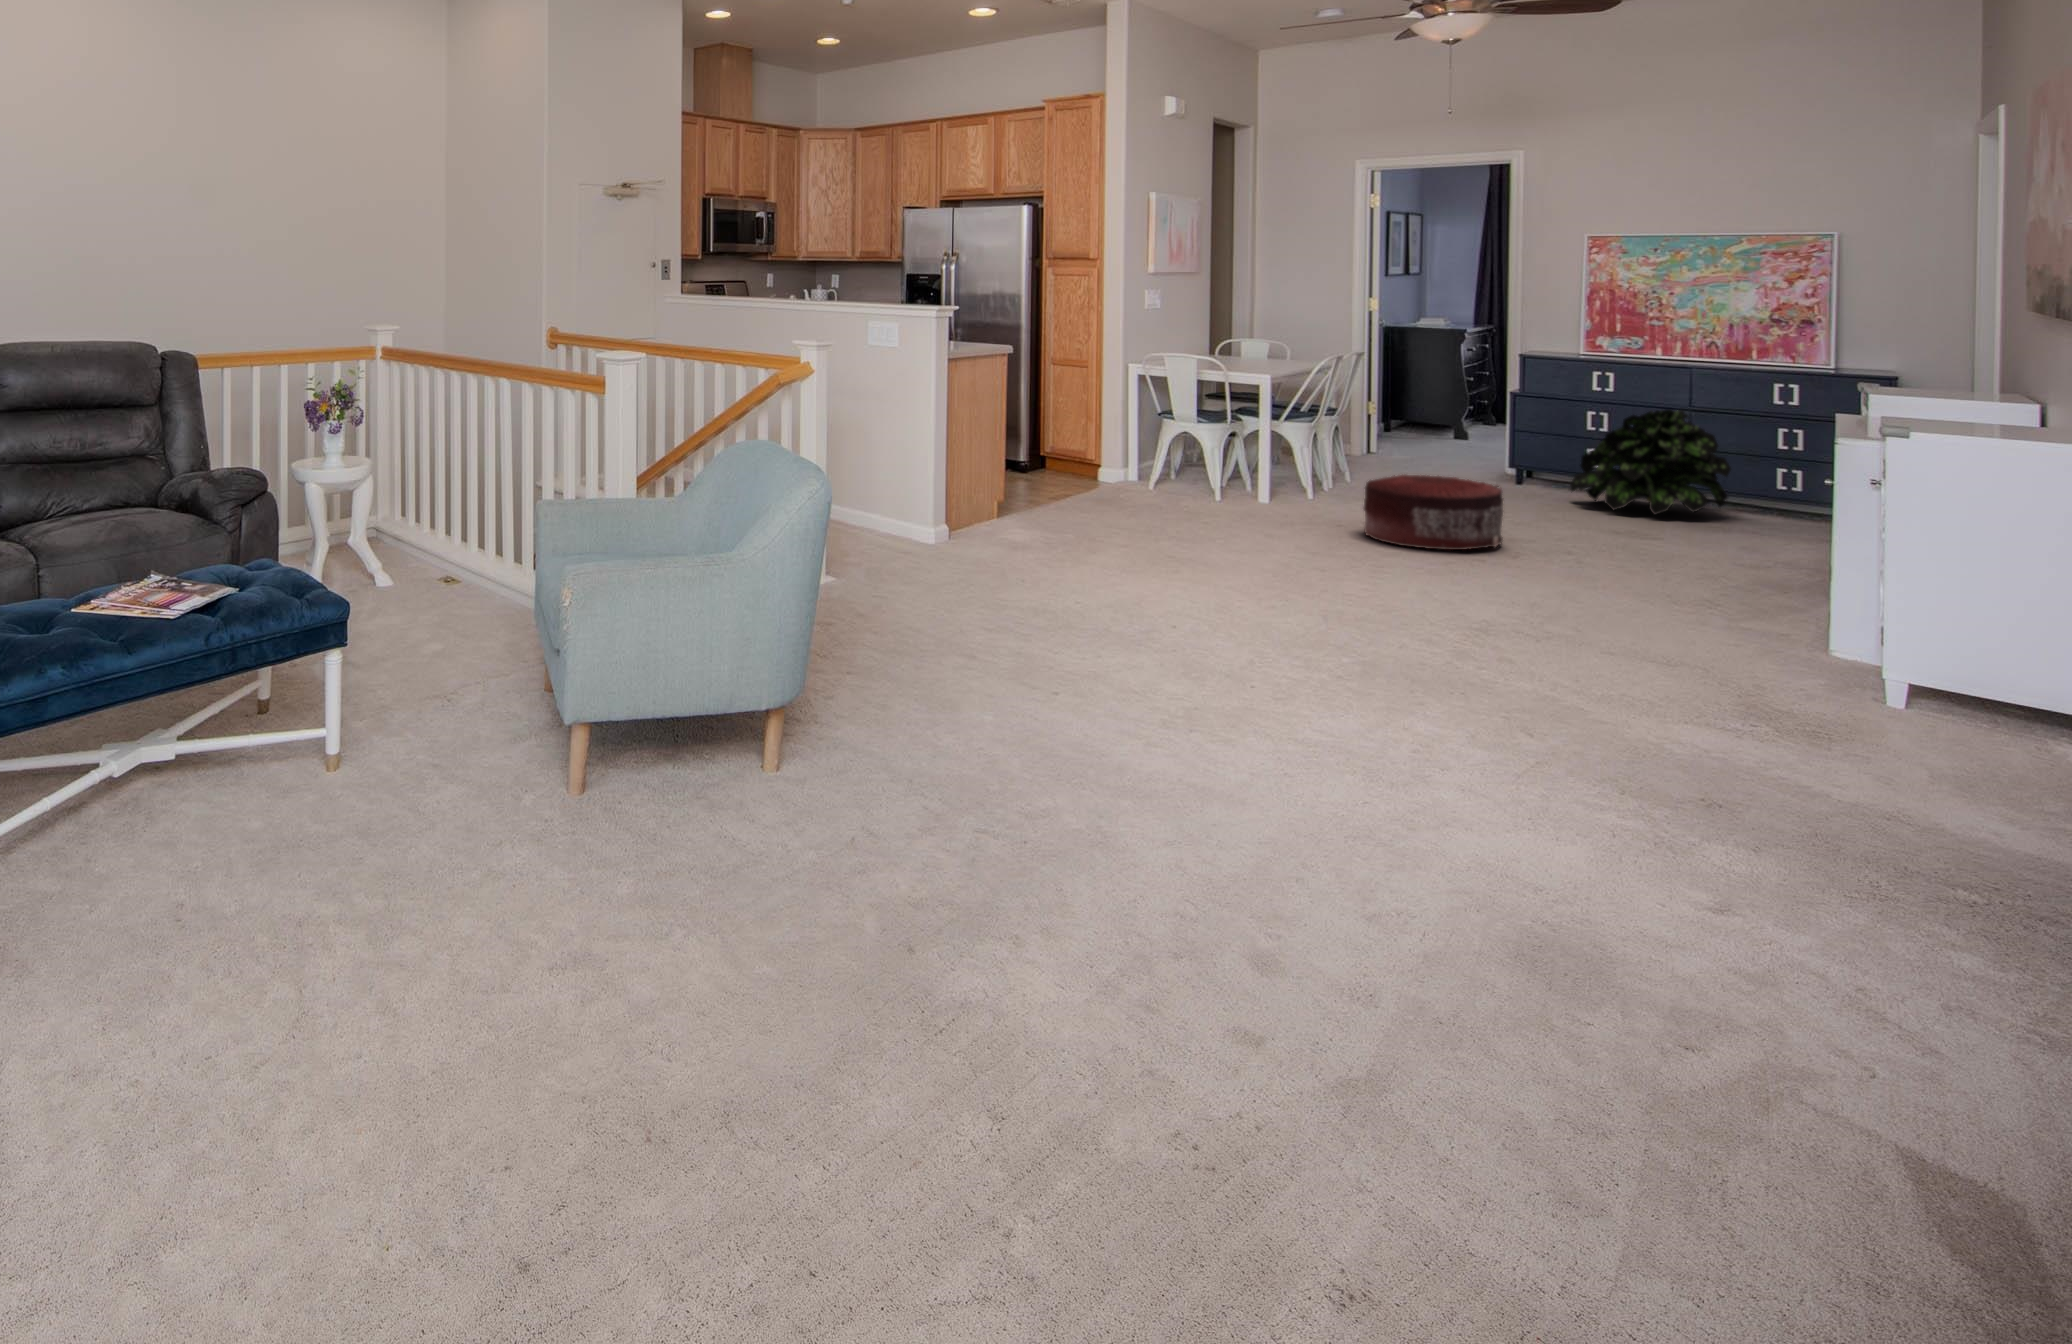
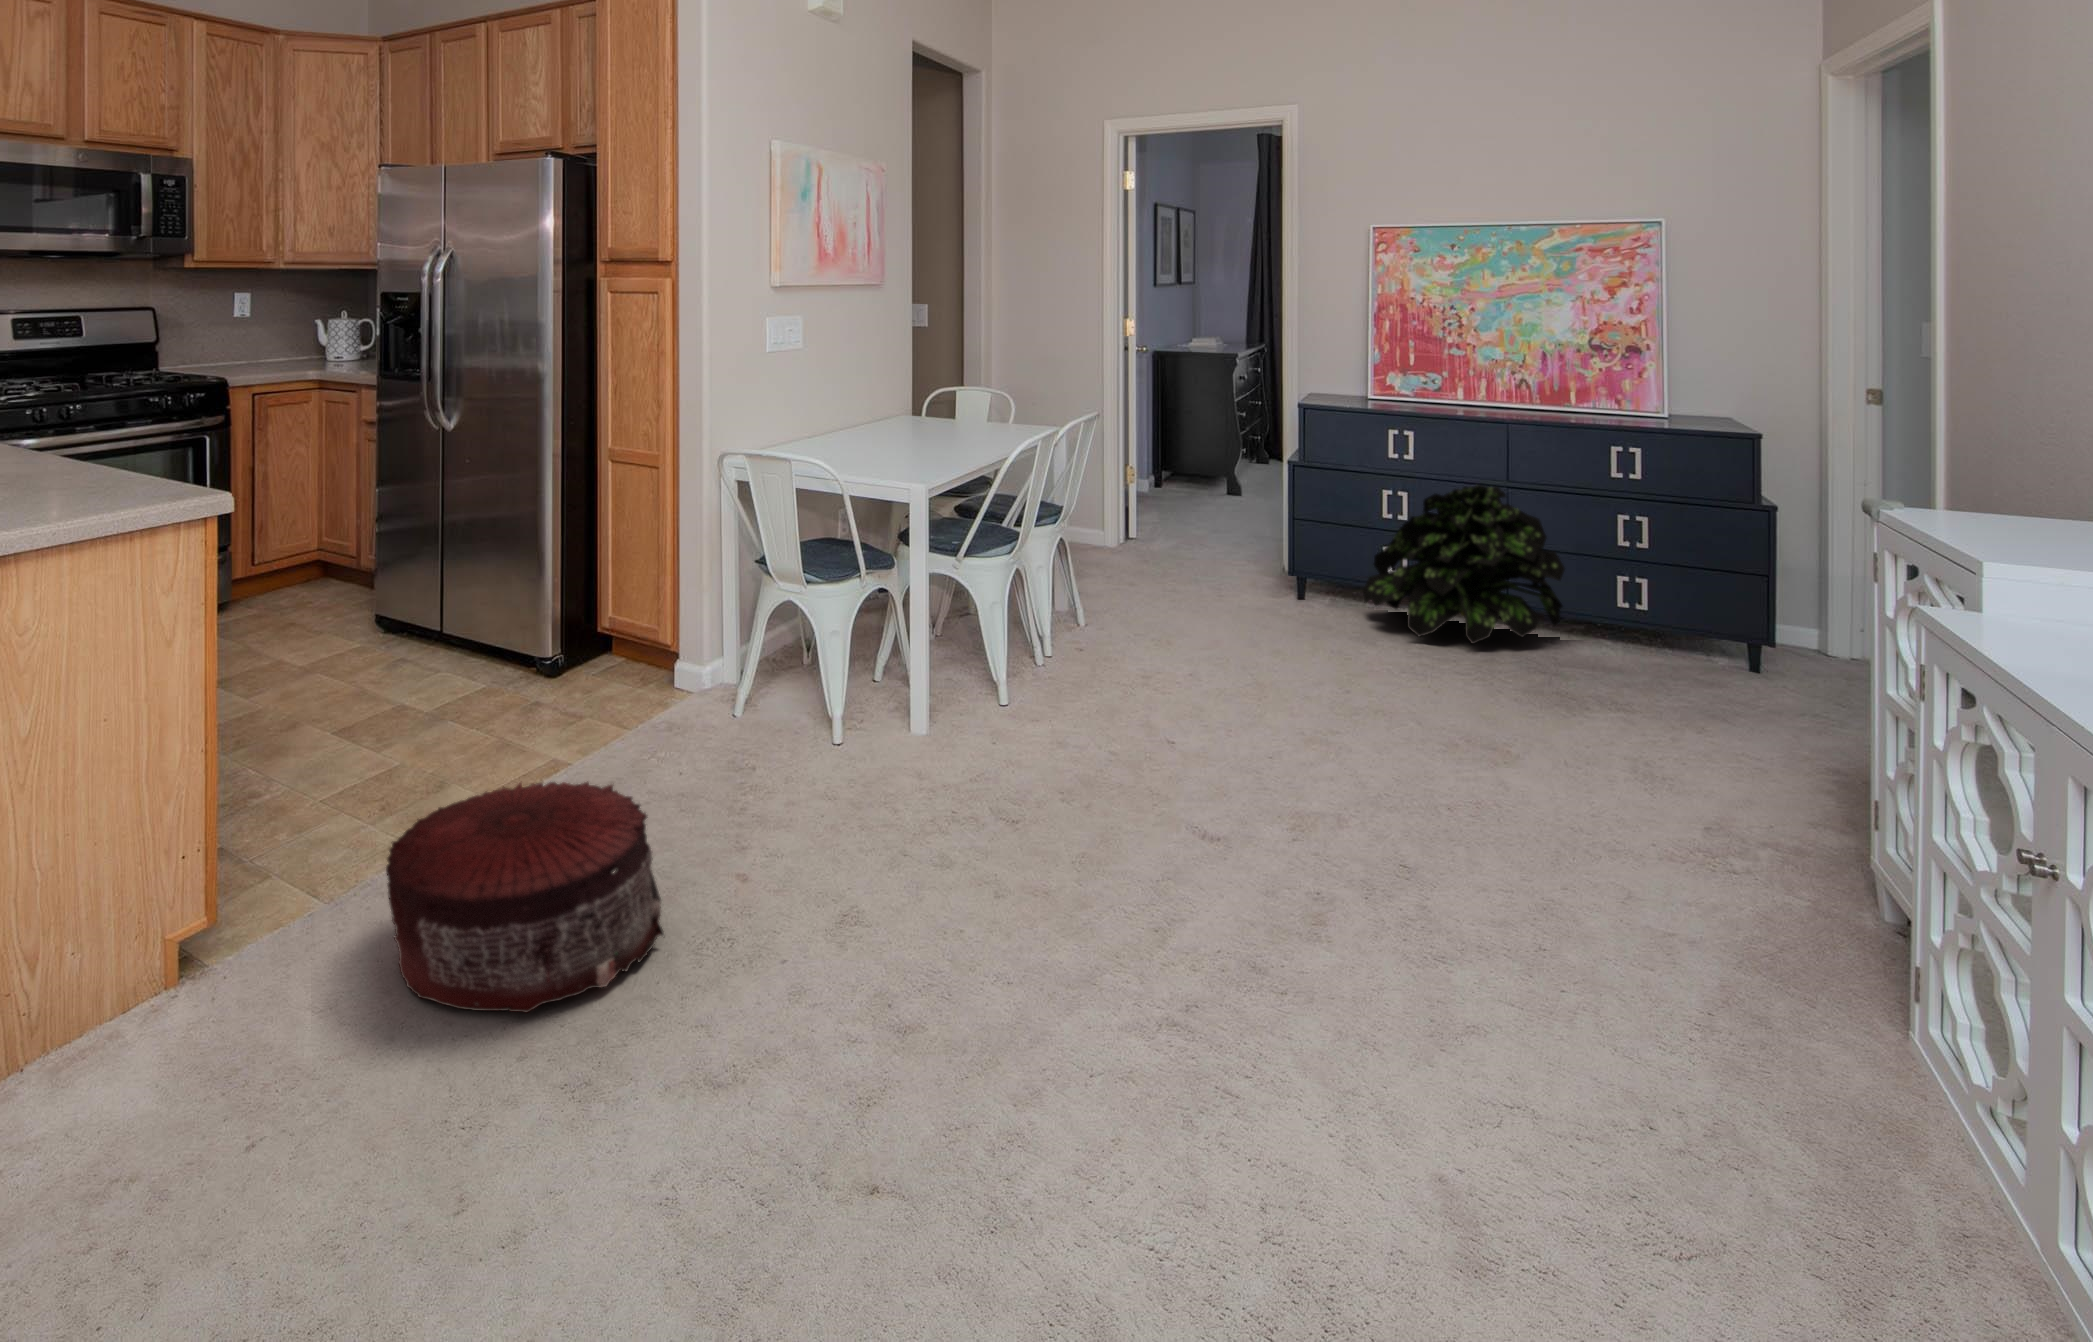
pouf: present [1364,475,1503,550] -> present [386,782,664,1013]

